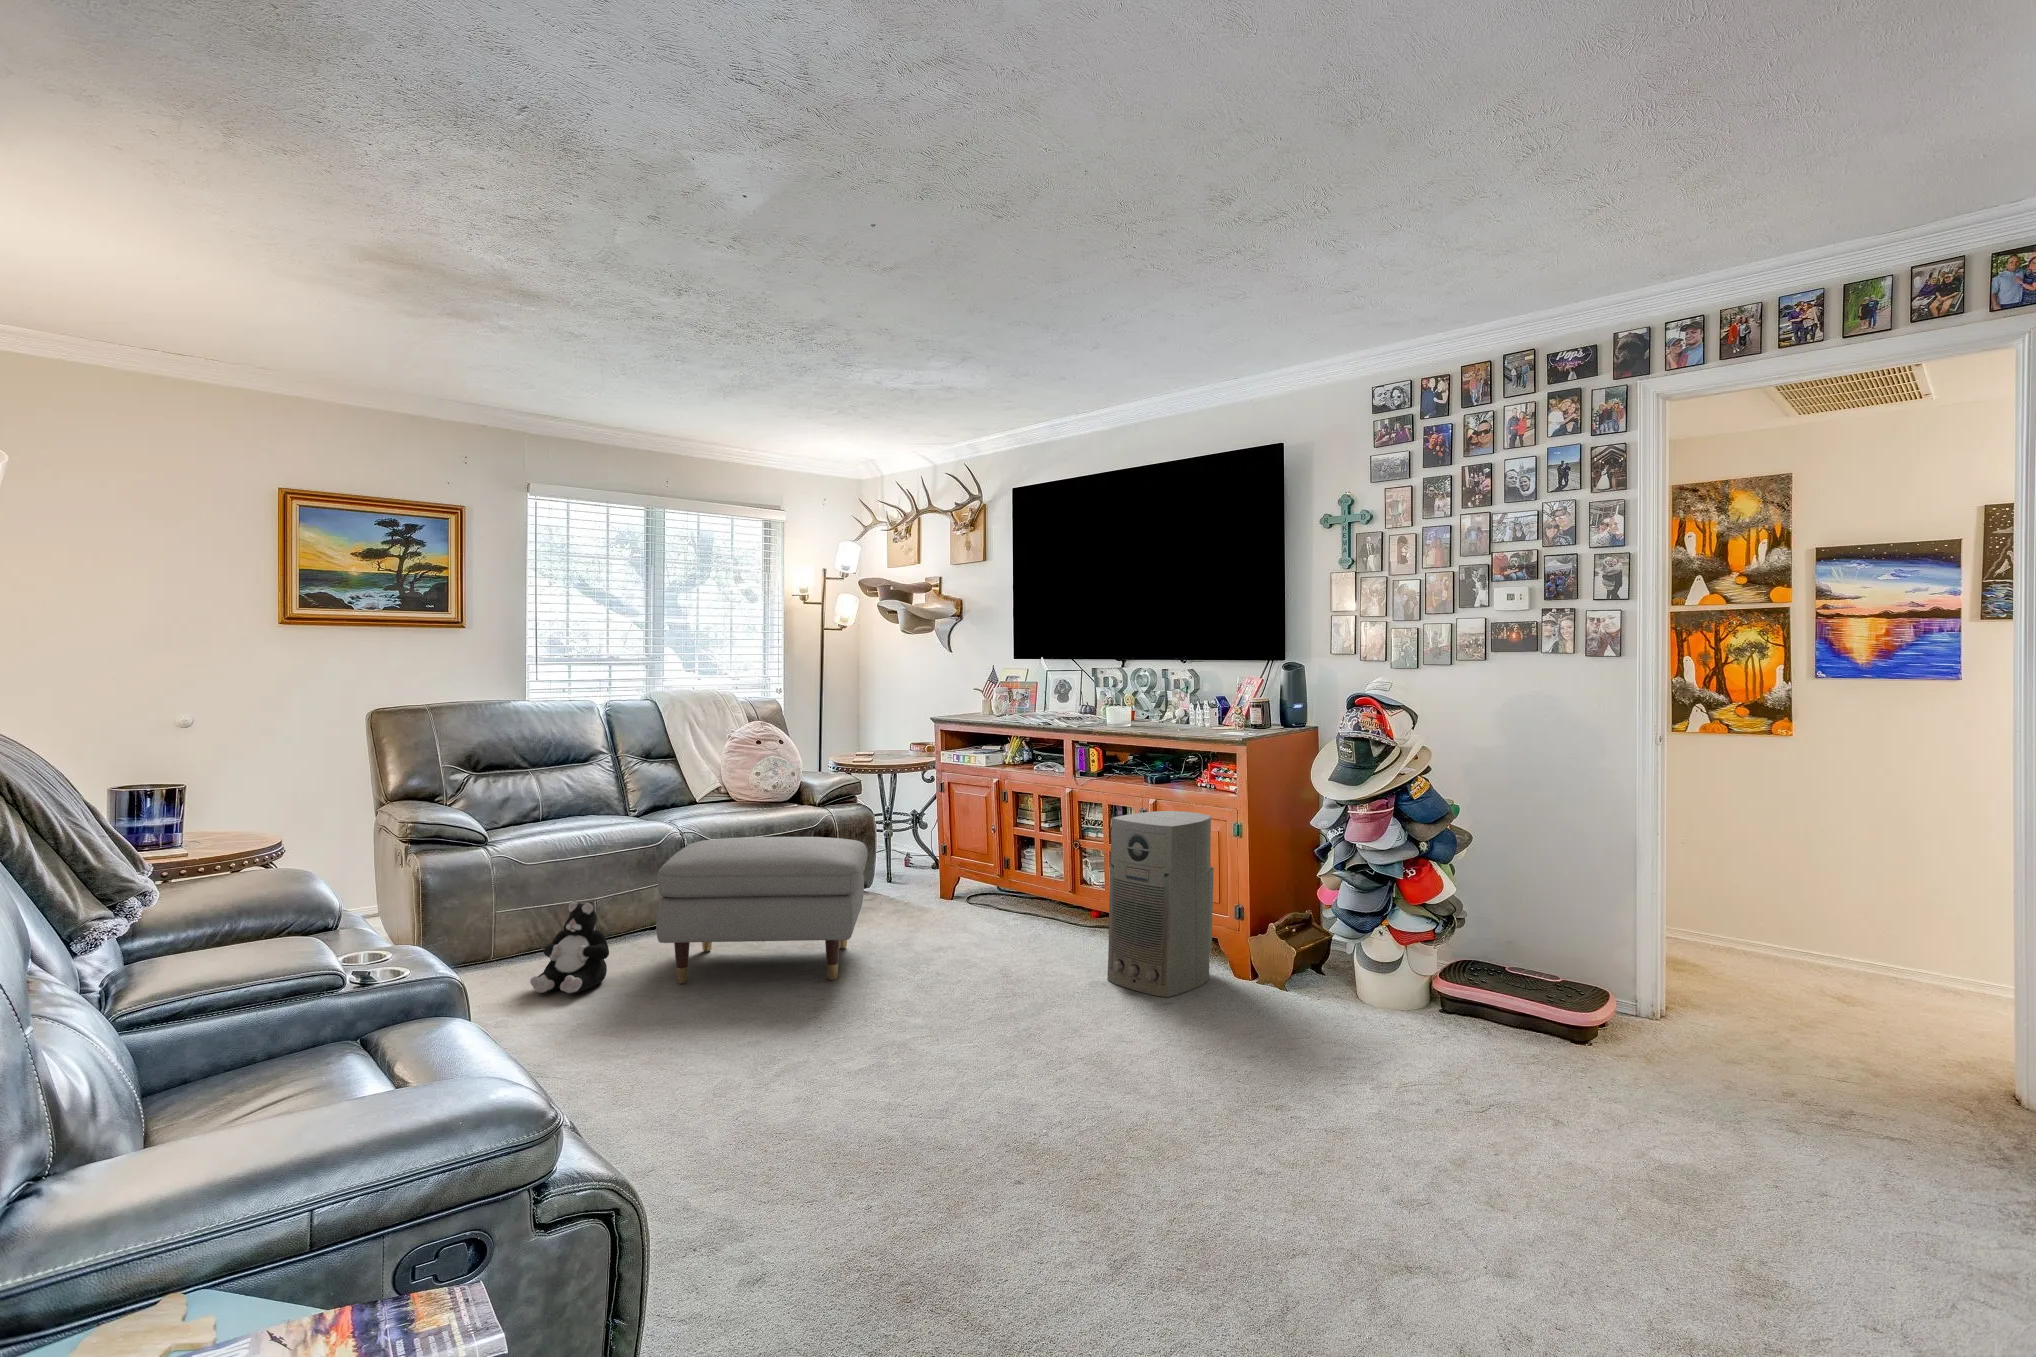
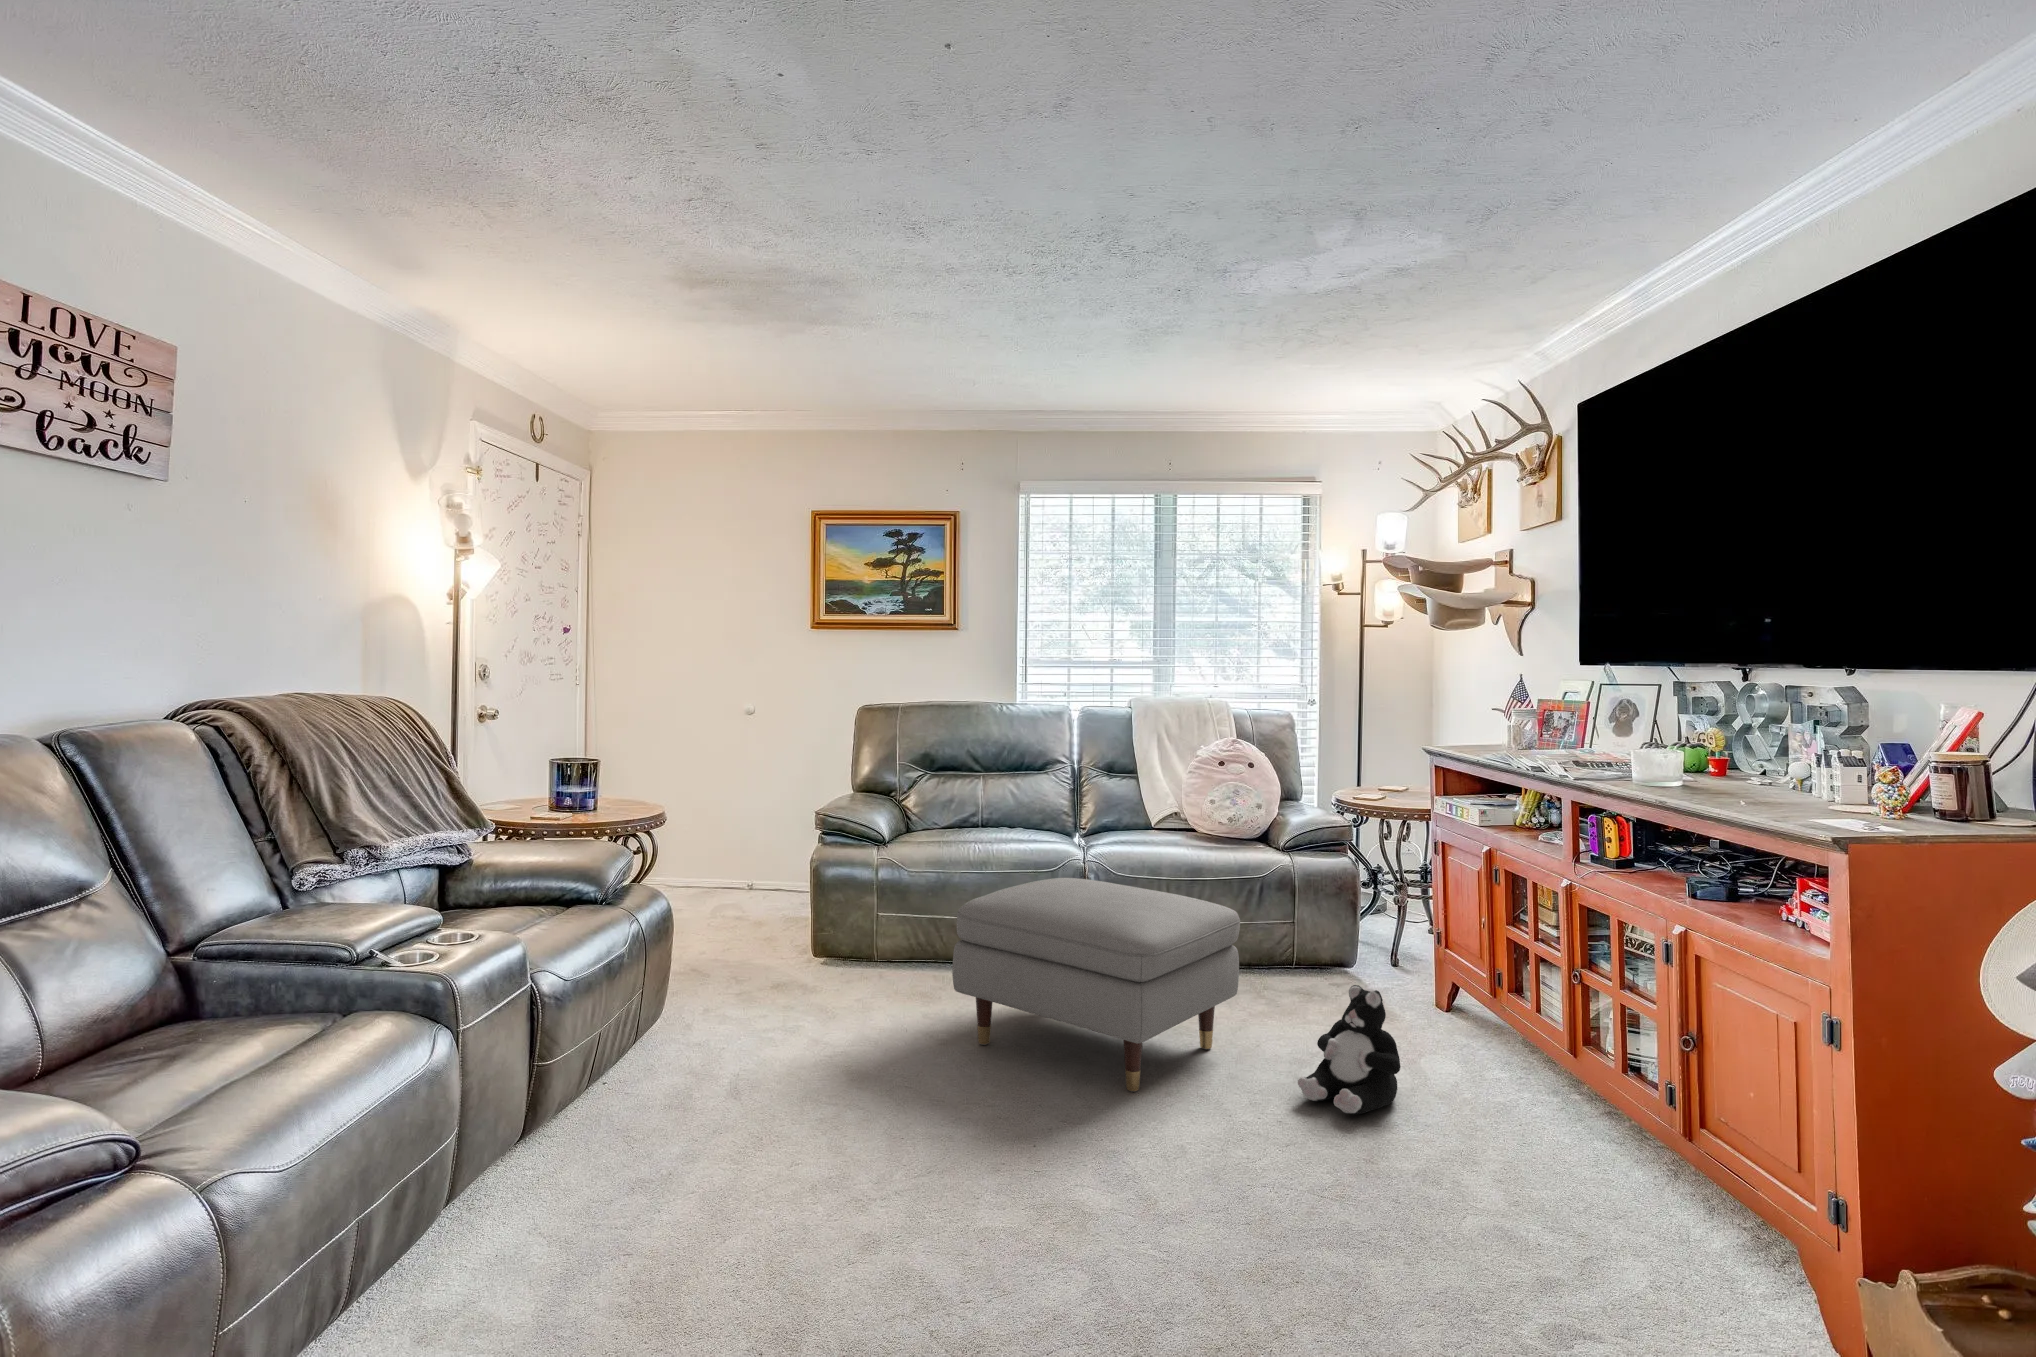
air purifier: present [1107,811,1214,997] -> none [1513,946,1763,1316]
plush toy: present [530,901,609,994] -> present [1298,985,1401,1115]

